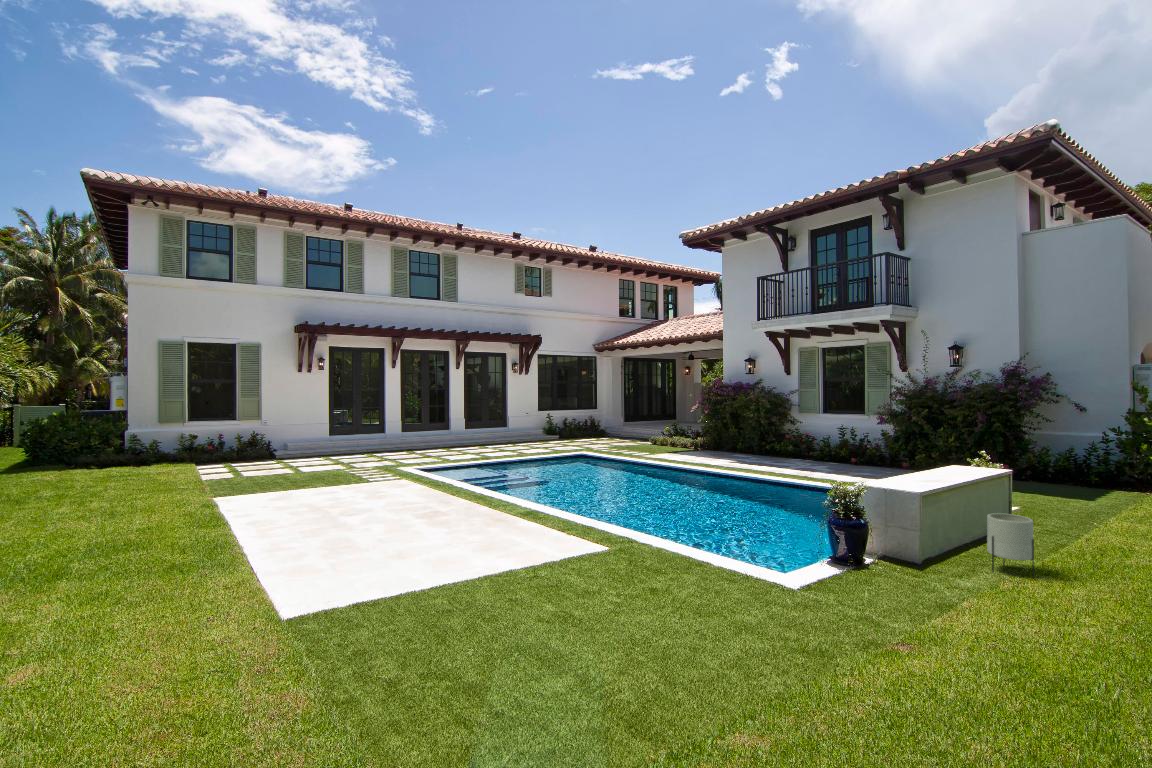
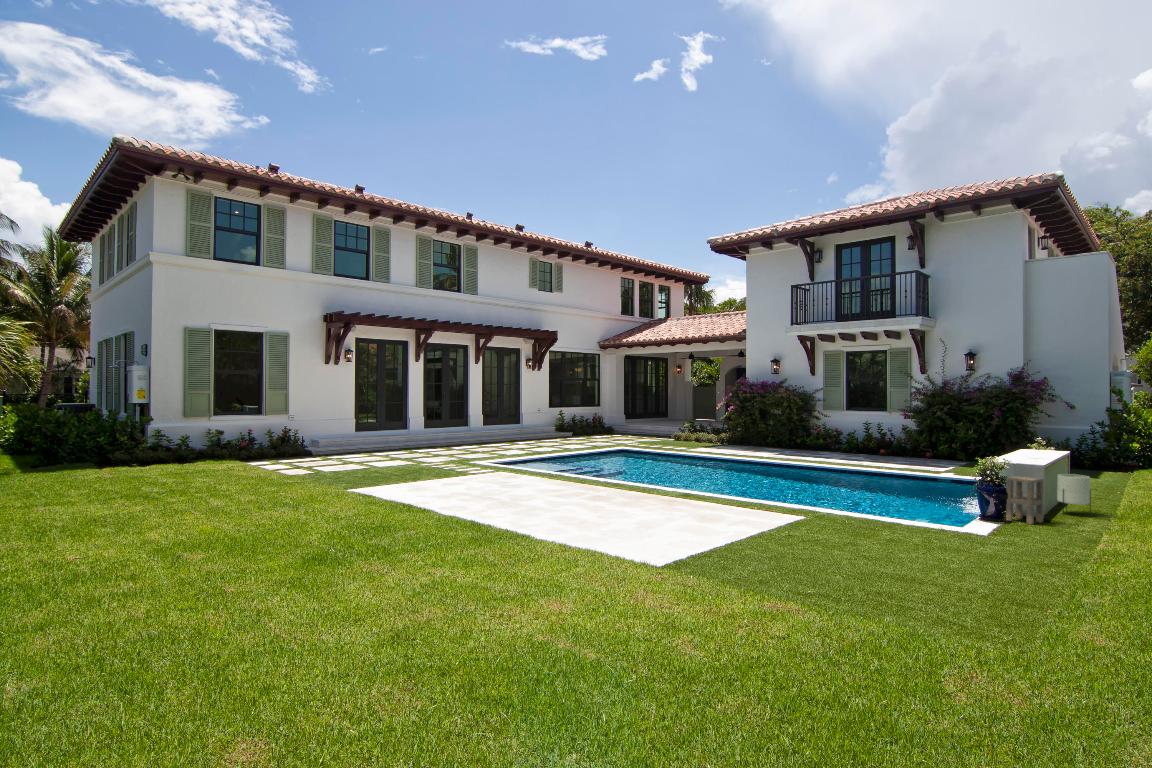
side table: none [895,518,949,592] -> present [1006,476,1044,524]

